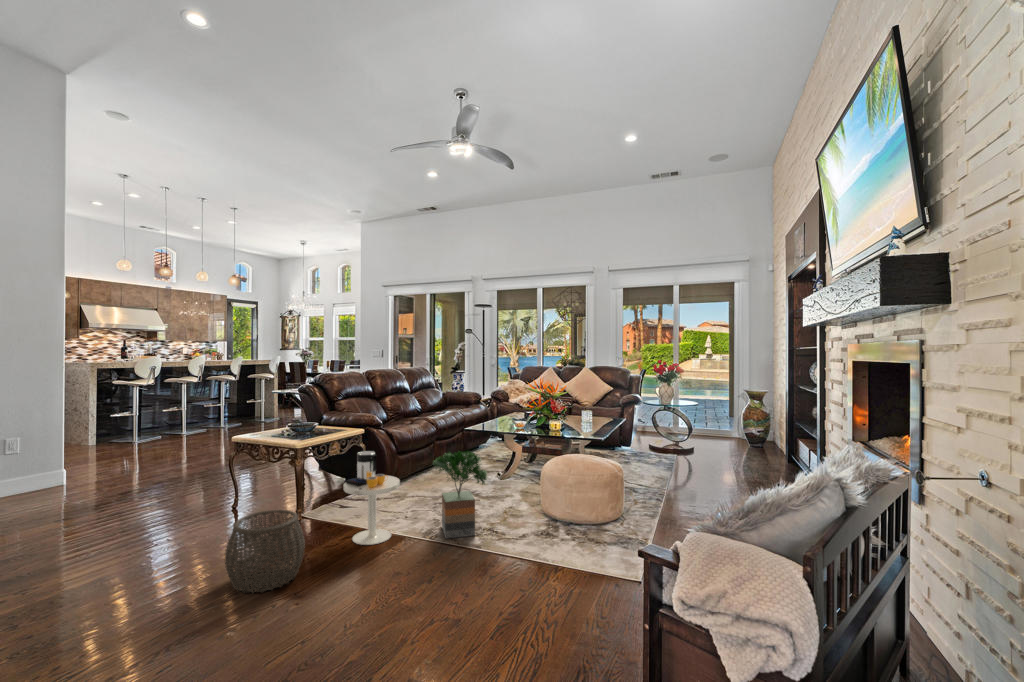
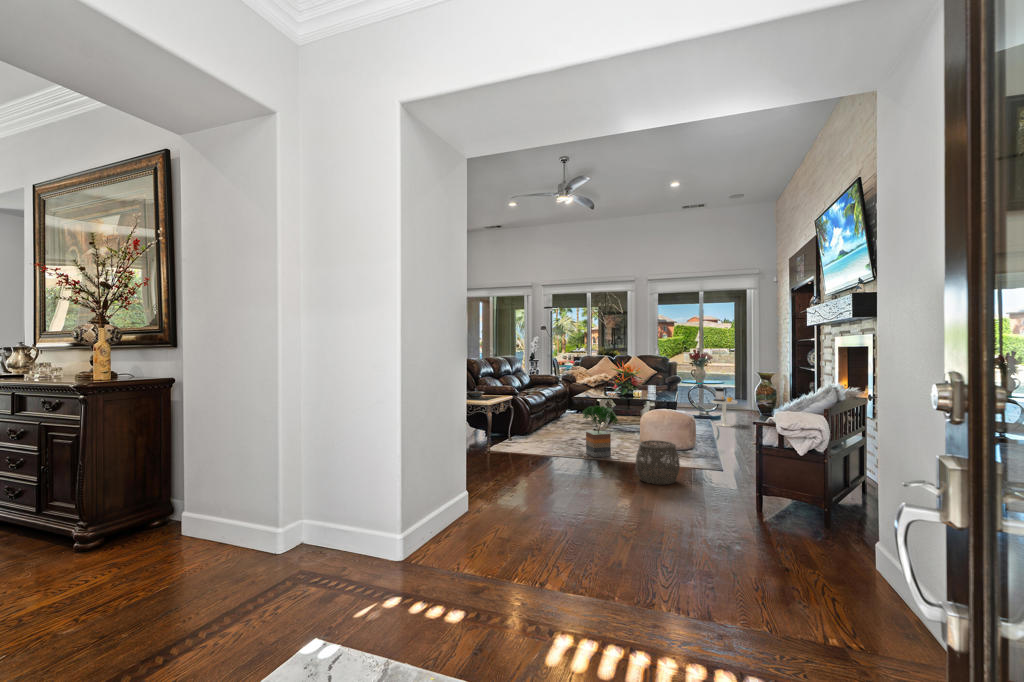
side table: present [343,451,400,545] -> present [711,387,738,427]
woven basket: present [225,510,305,593] -> present [636,440,680,485]

